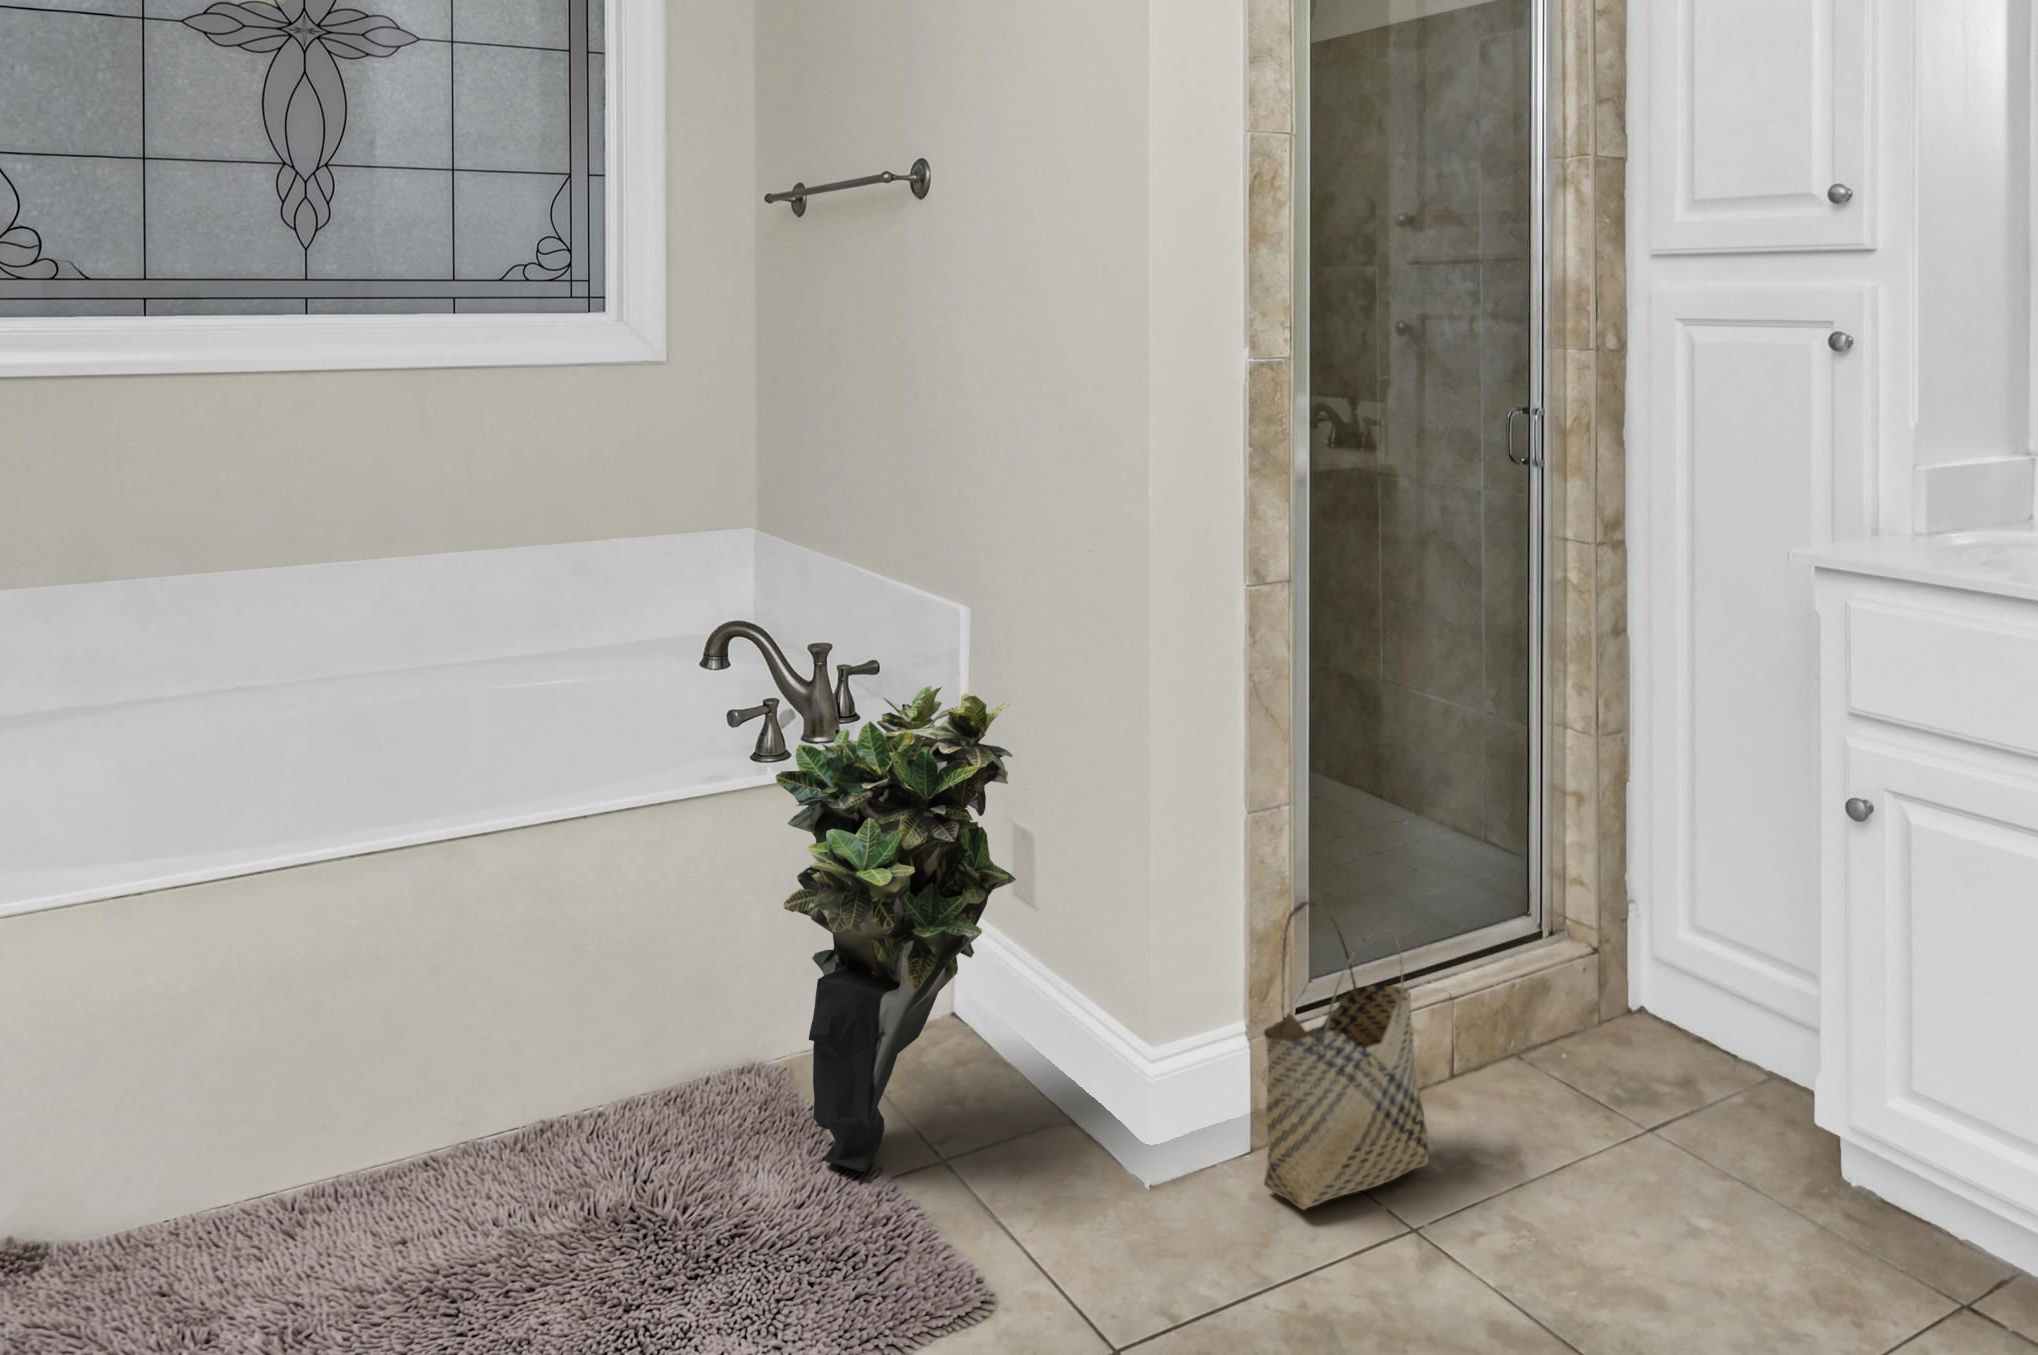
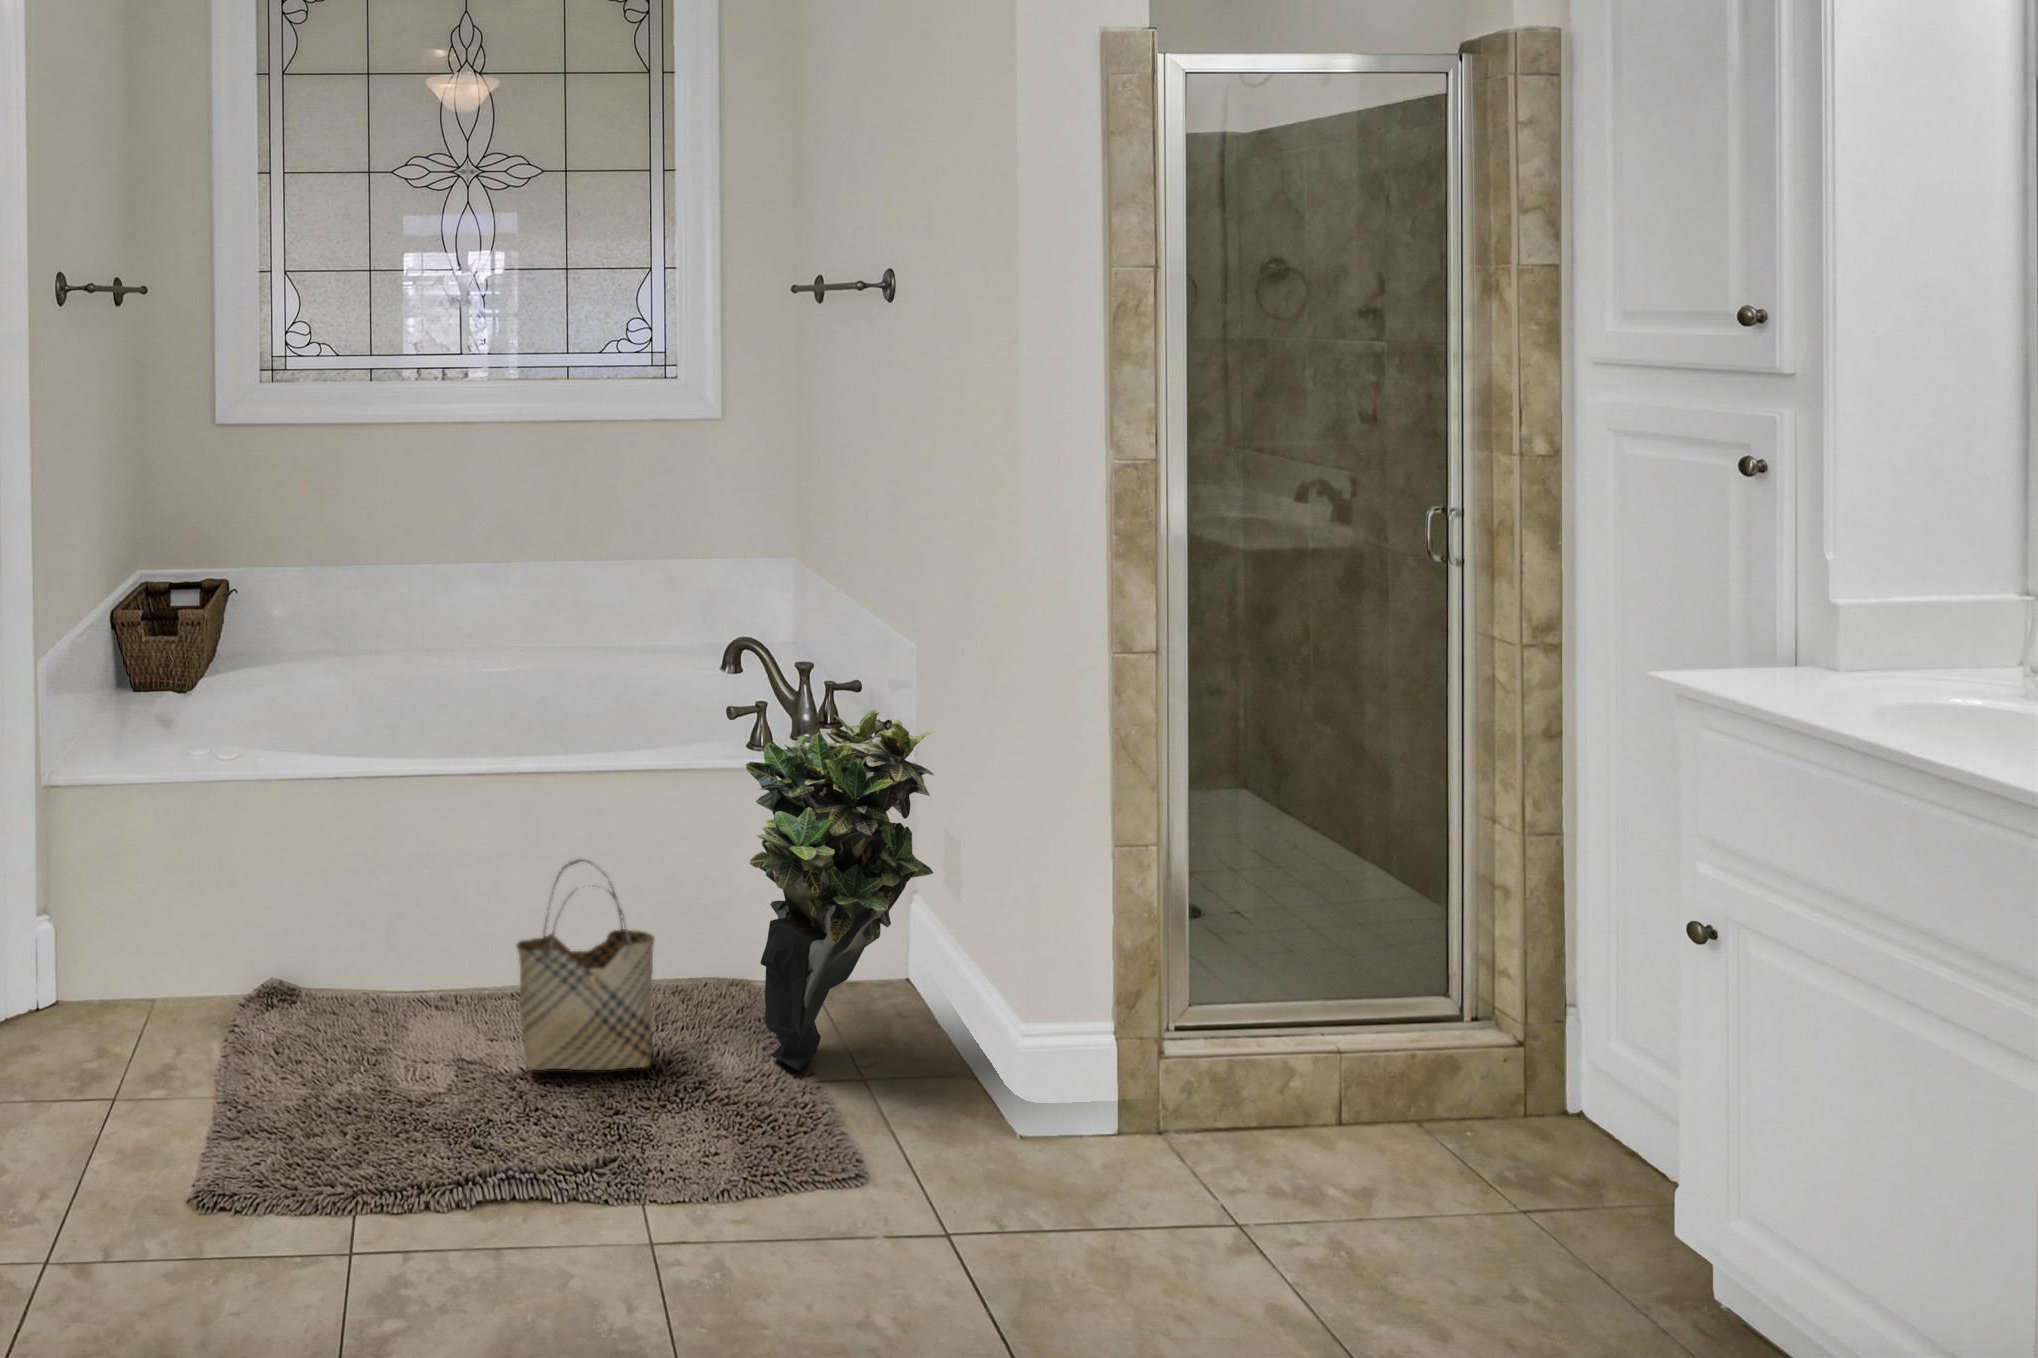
woven basket: present [1264,901,1428,1210] -> present [516,859,654,1070]

